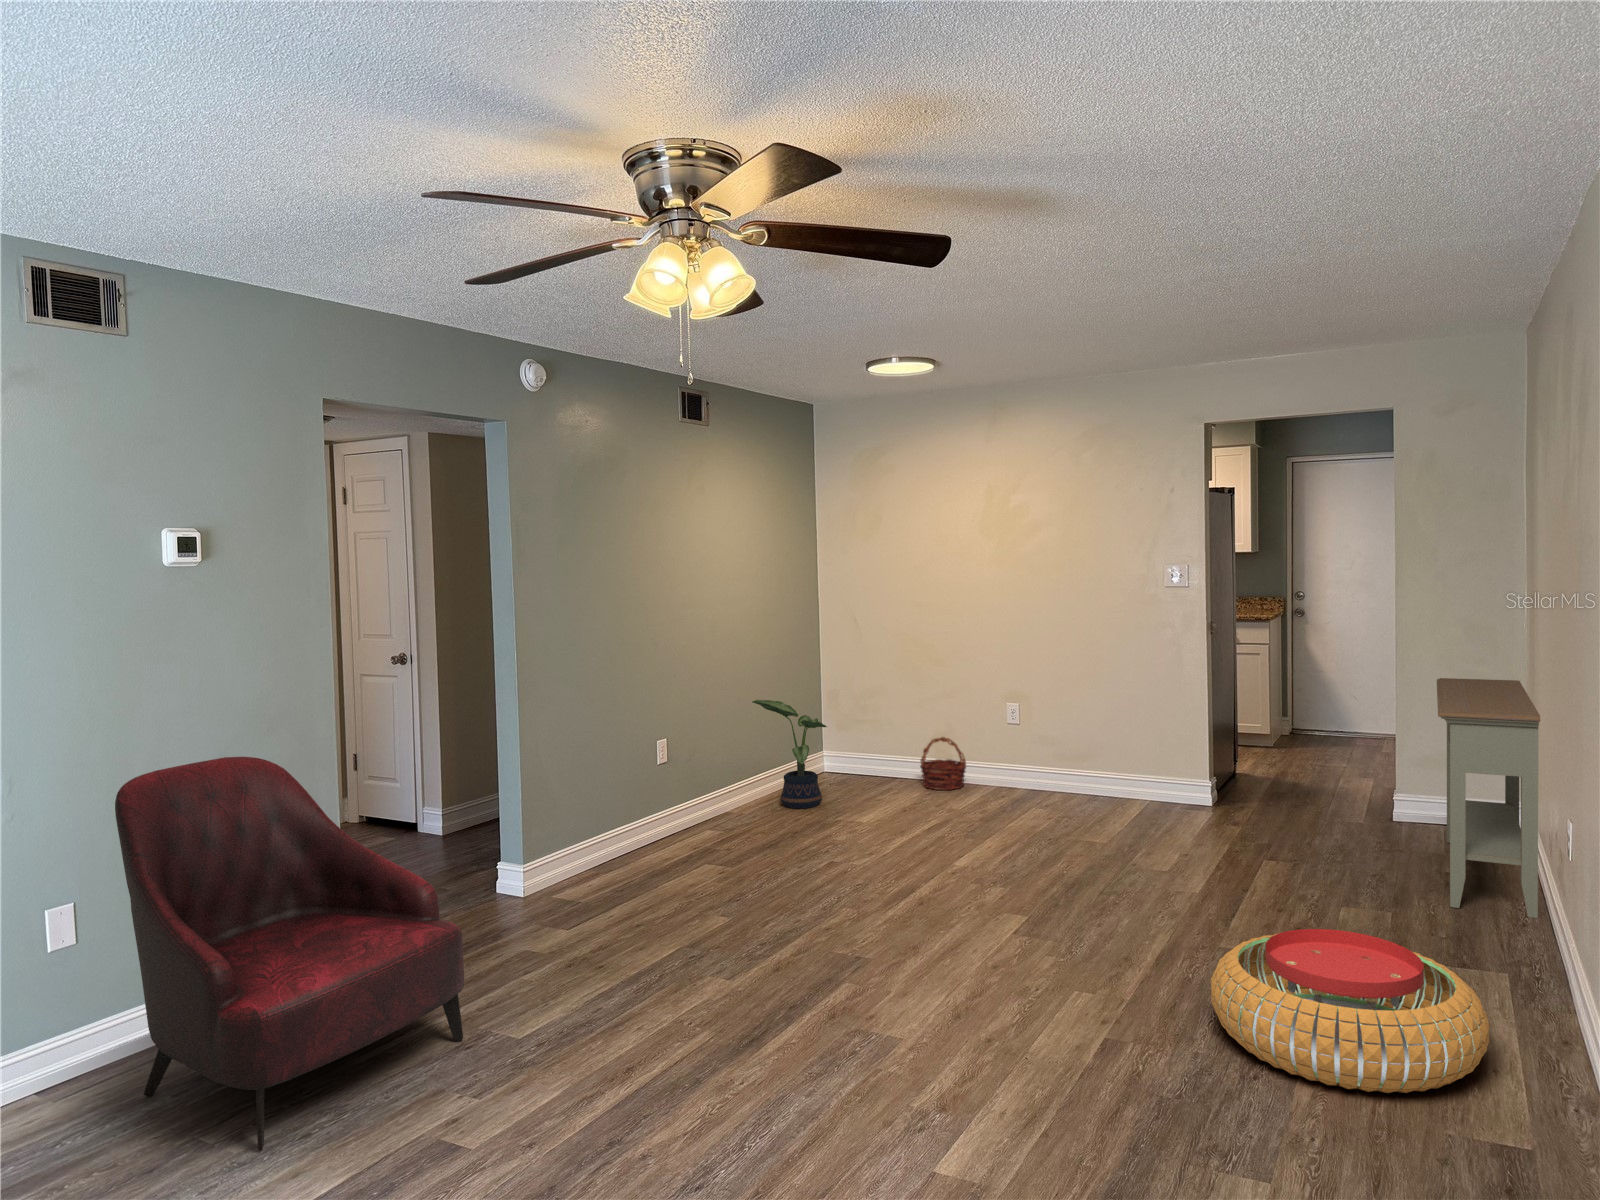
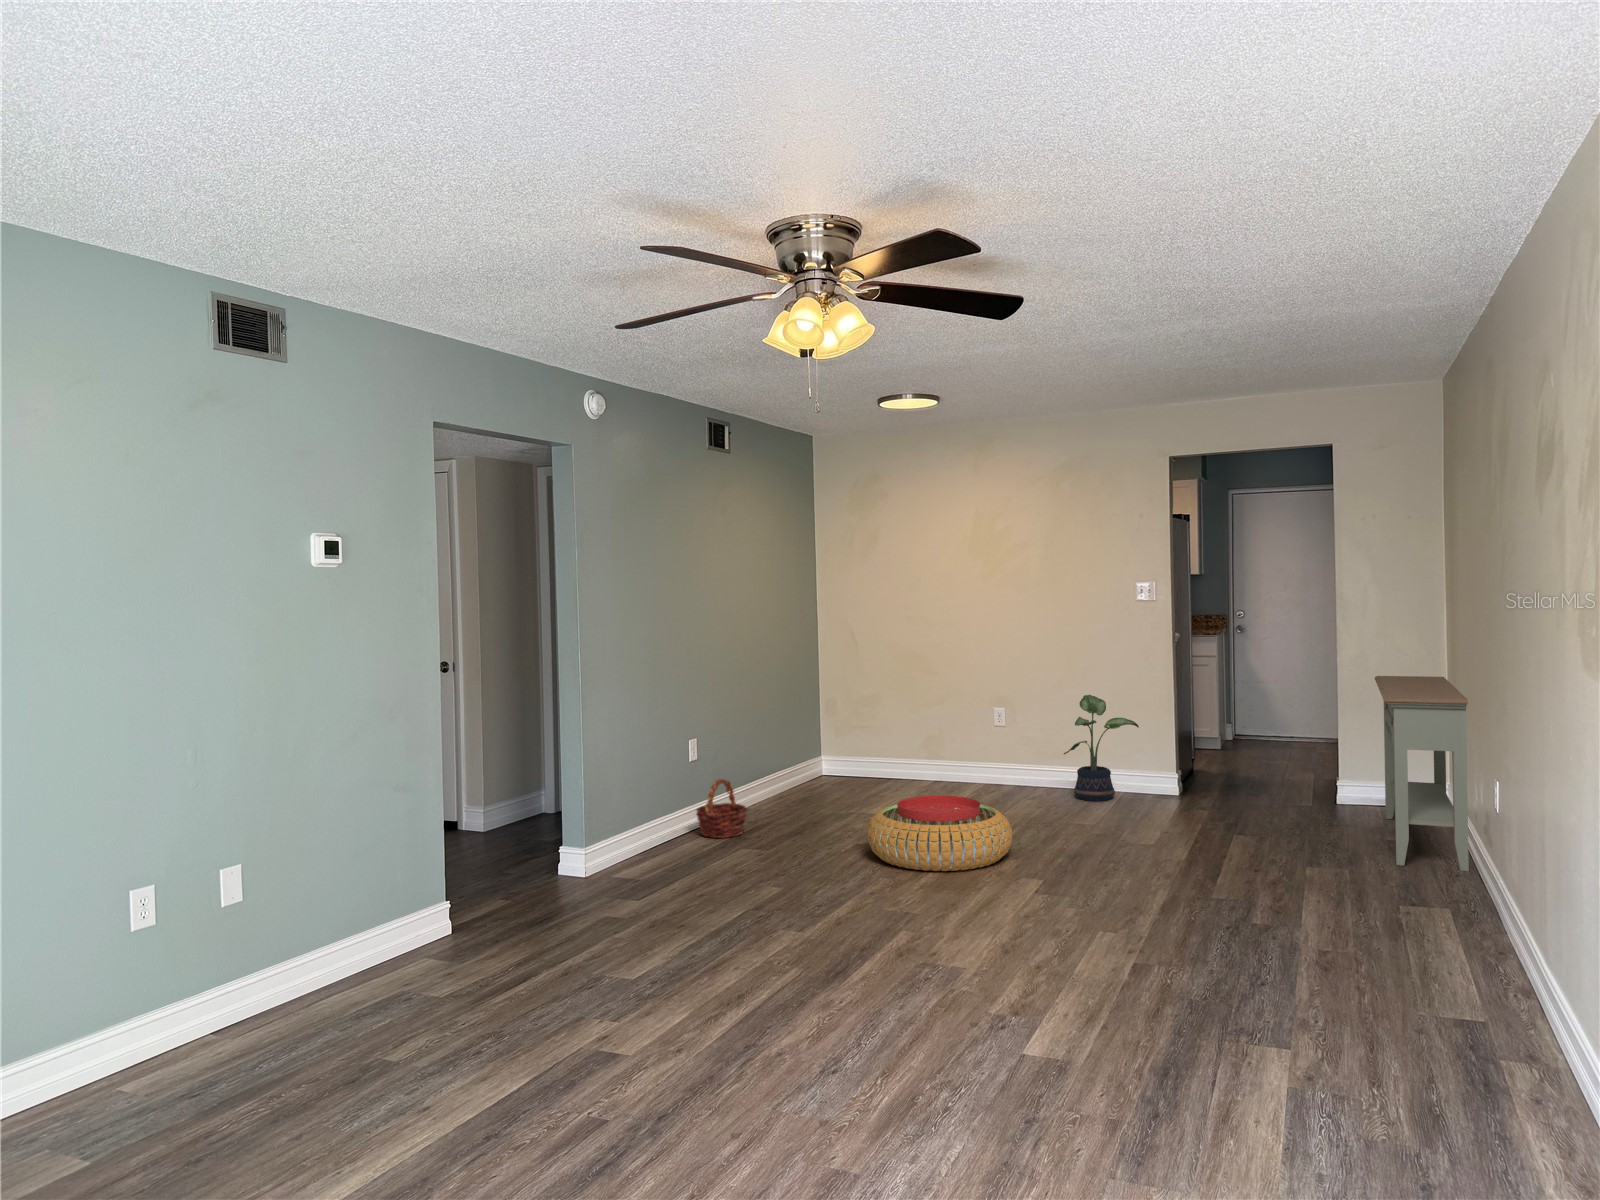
potted plant: present [752,700,827,809] -> present [1064,695,1139,801]
basket: present [920,737,966,790] -> present [696,779,747,838]
armchair: present [115,757,464,1151] -> none [284,737,584,1063]
pouf: present [1211,929,1489,1093] -> present [867,796,1012,871]

